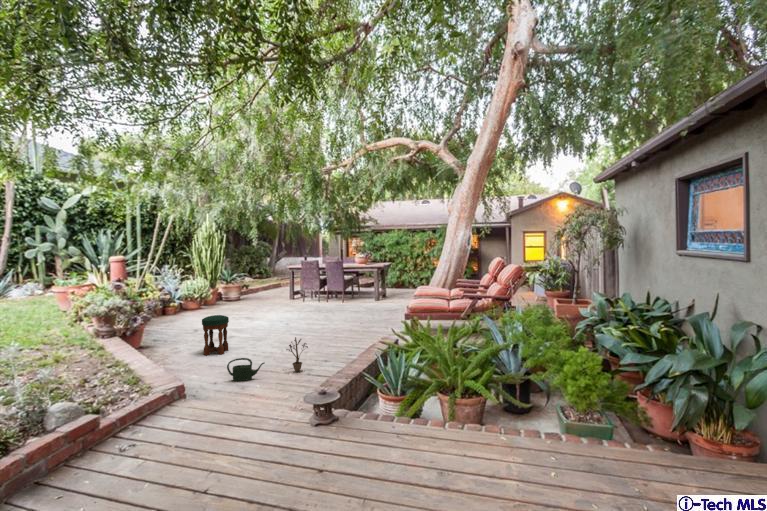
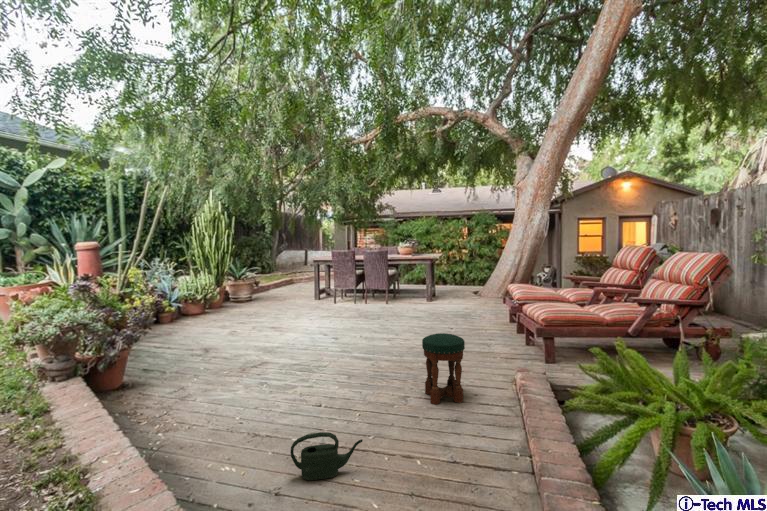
stool: present [202,315,229,355] -> present [422,333,465,405]
decorative plant: present [286,337,308,371] -> none [386,385,432,448]

